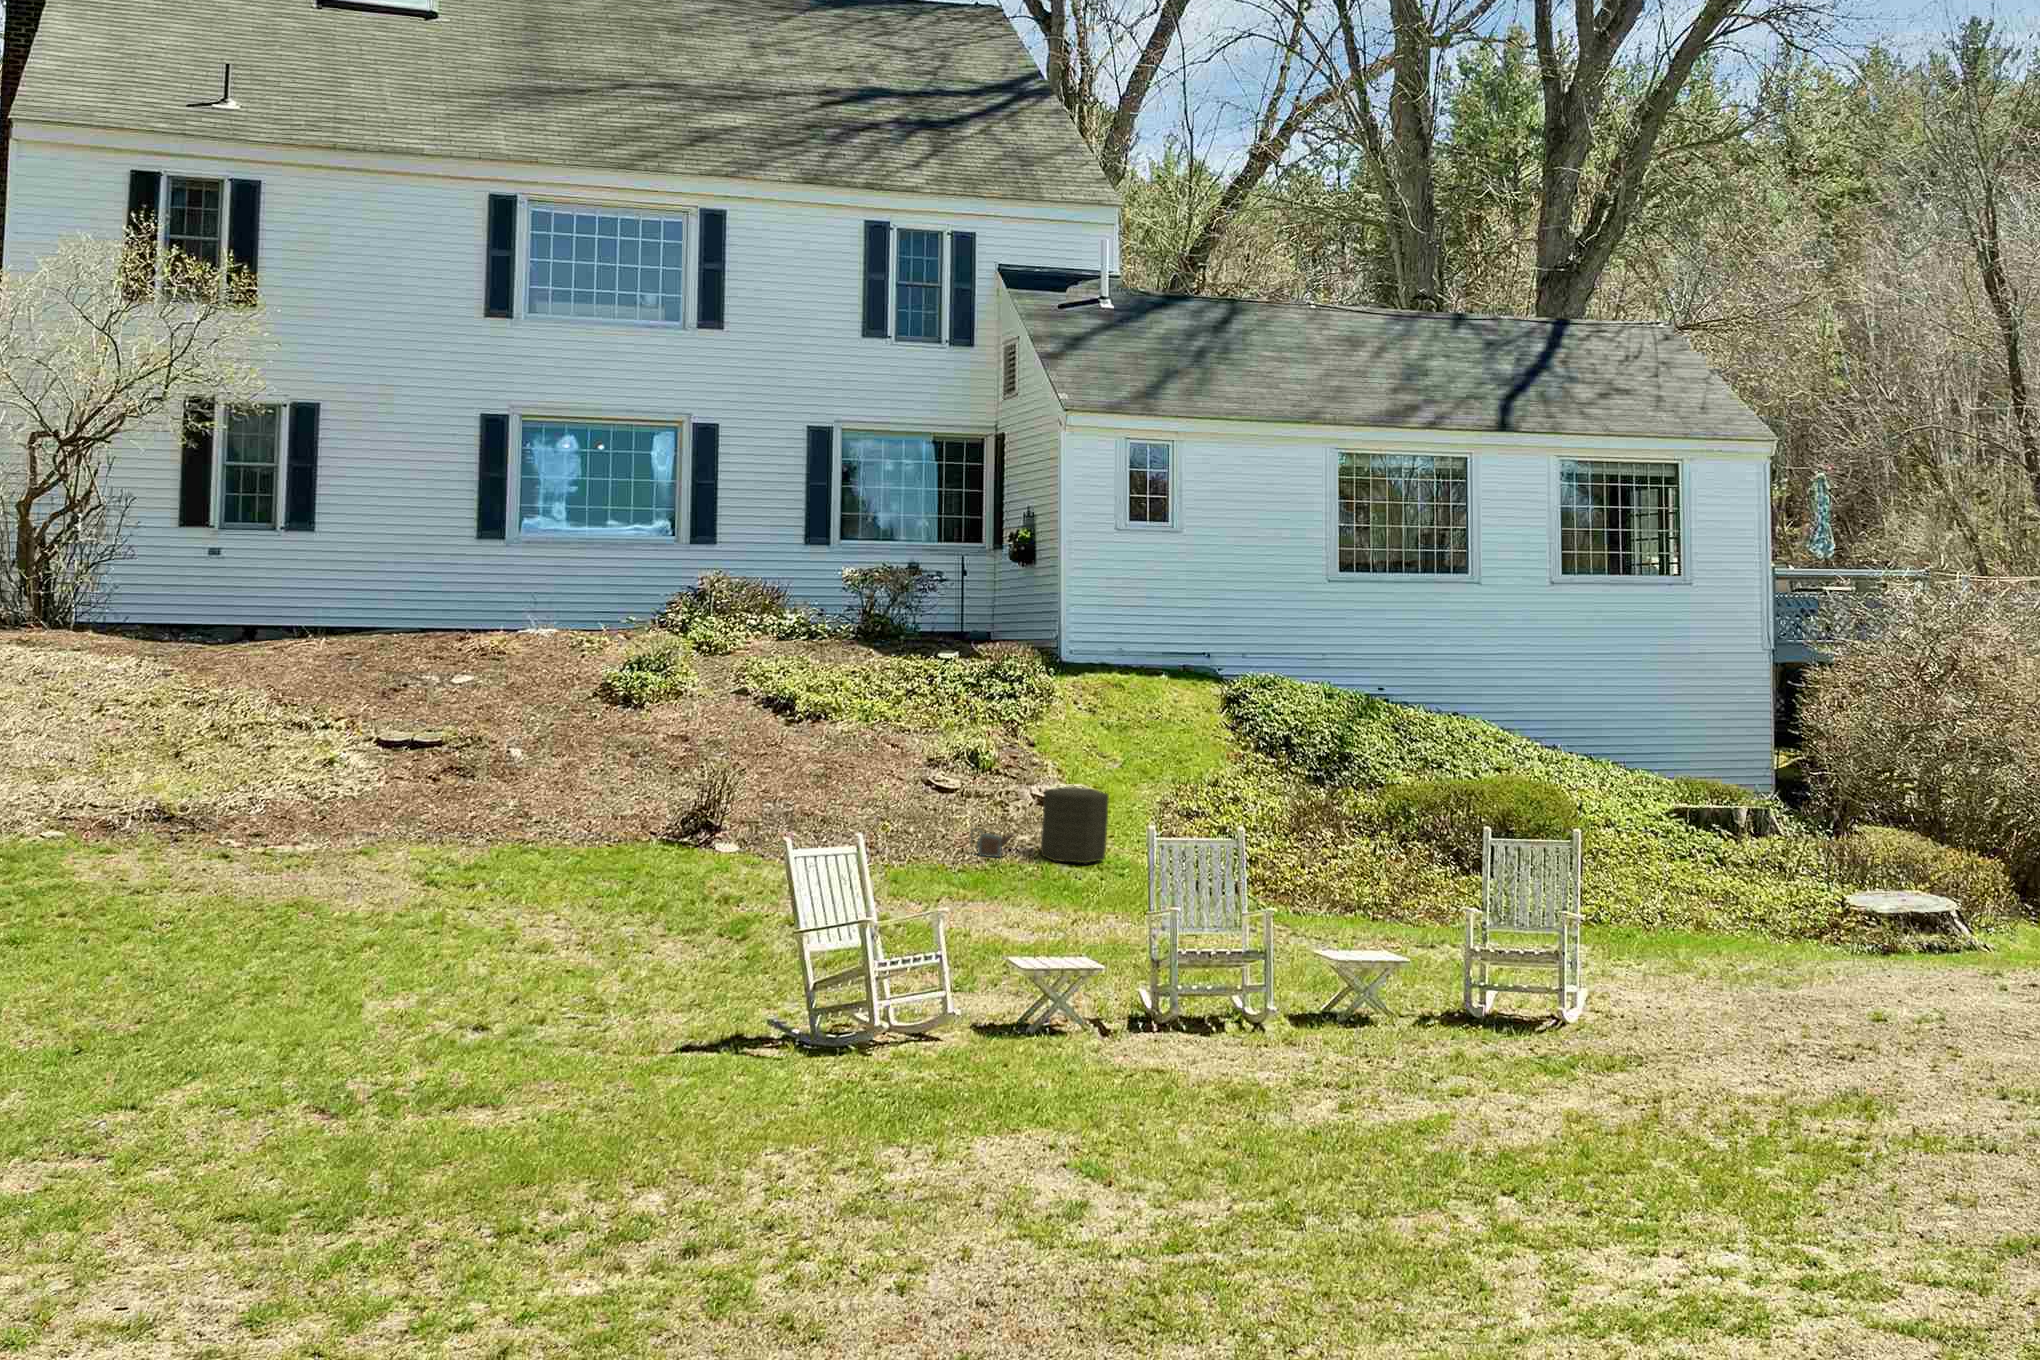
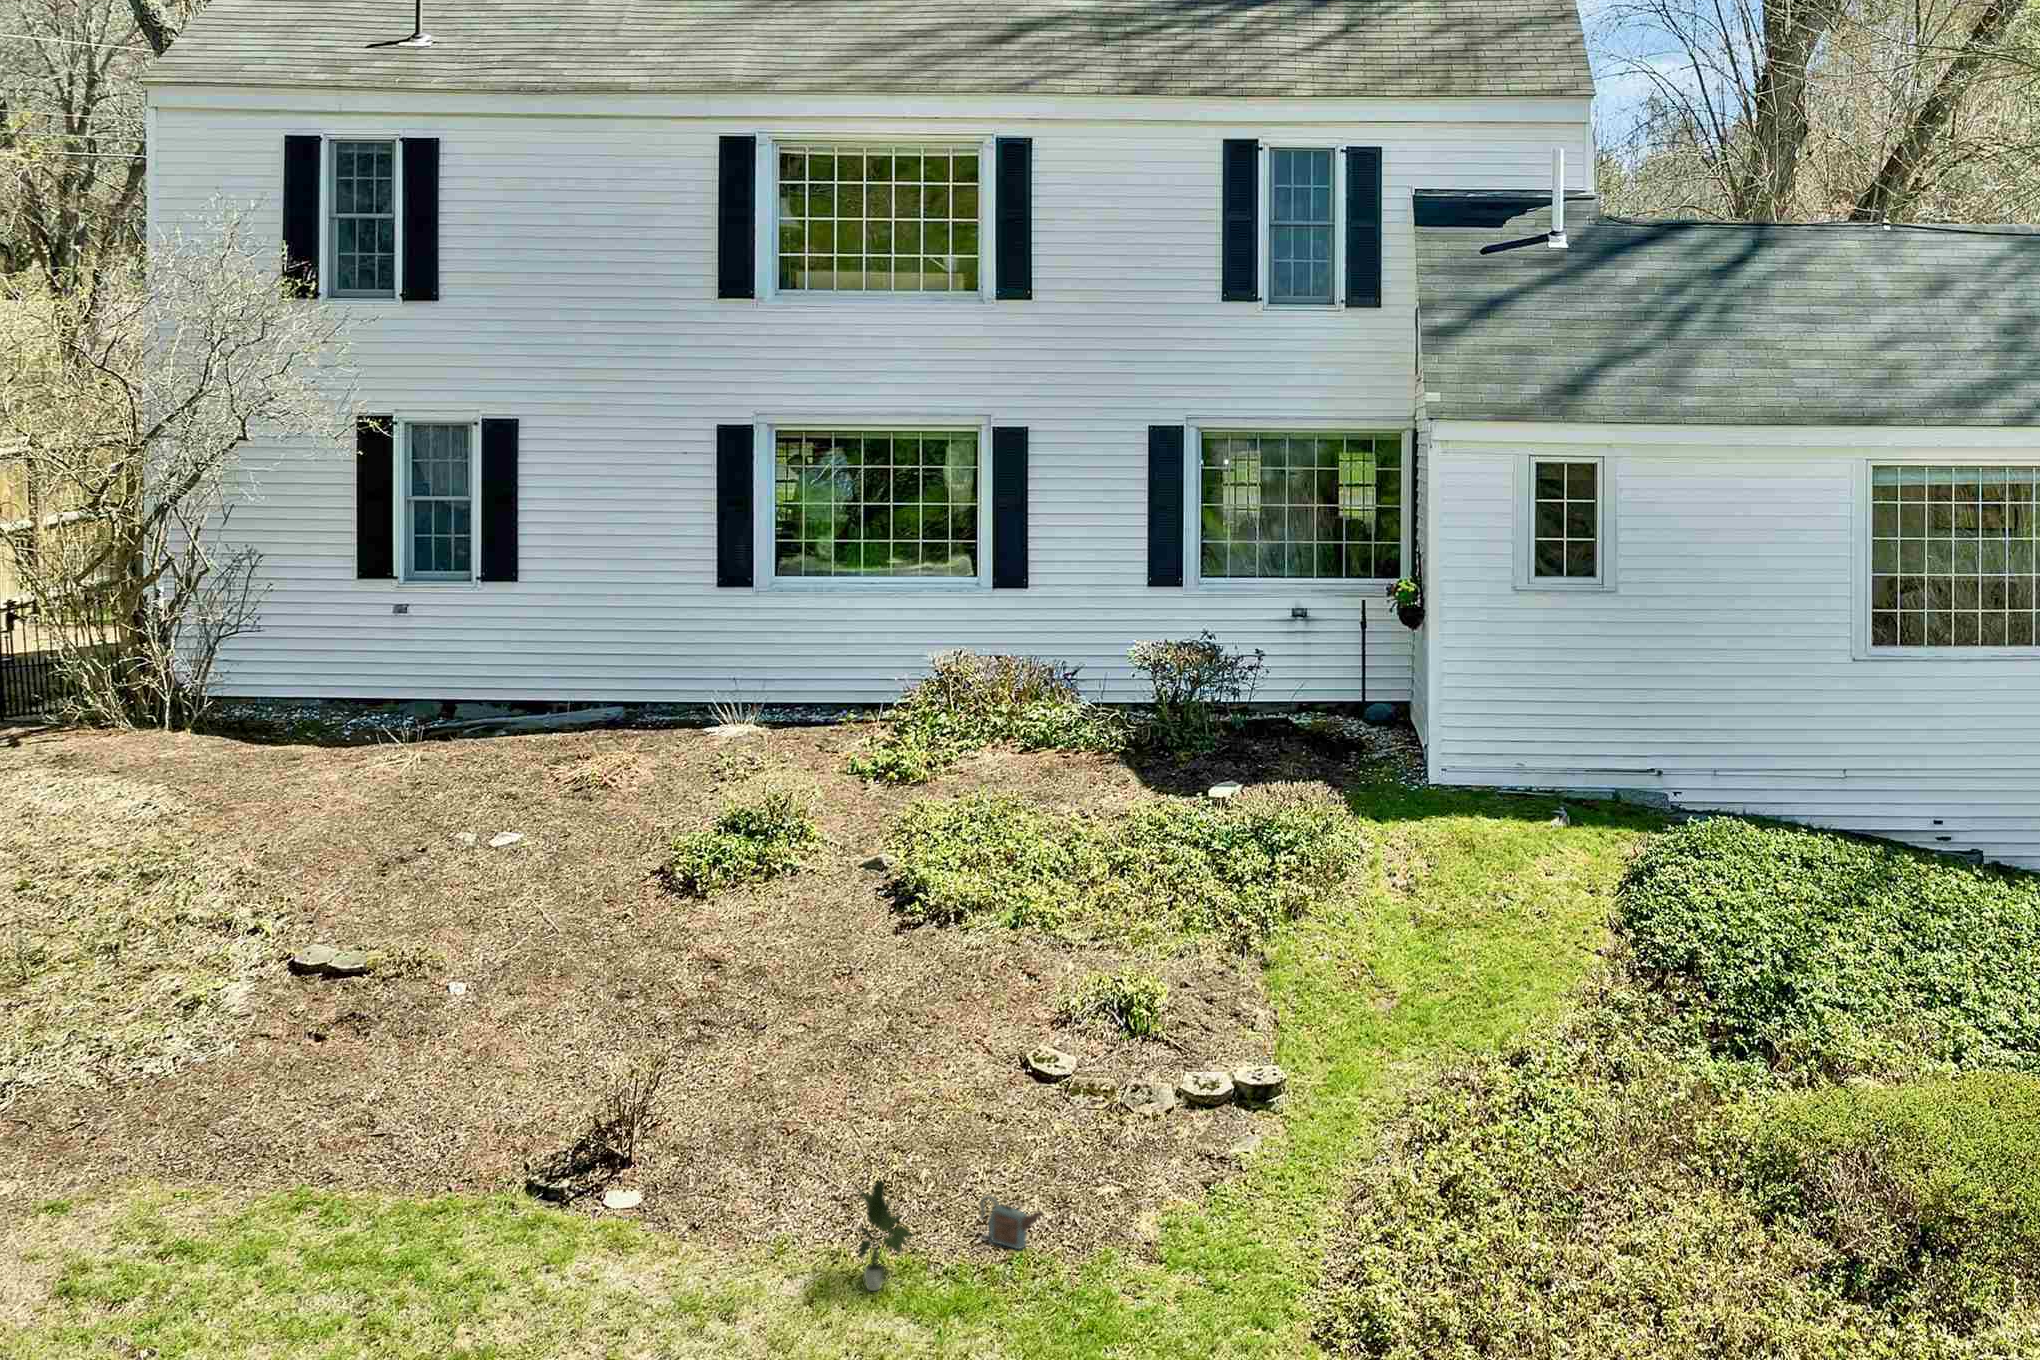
ottoman: present [1041,787,1109,863] -> none [1102,1124,1204,1275]
potted plant: none [924,804,964,869] -> present [849,1180,913,1291]

